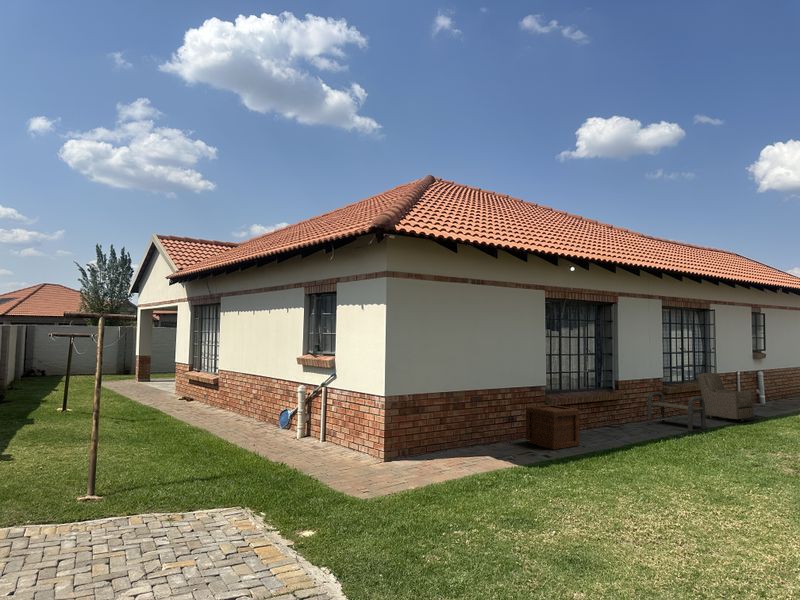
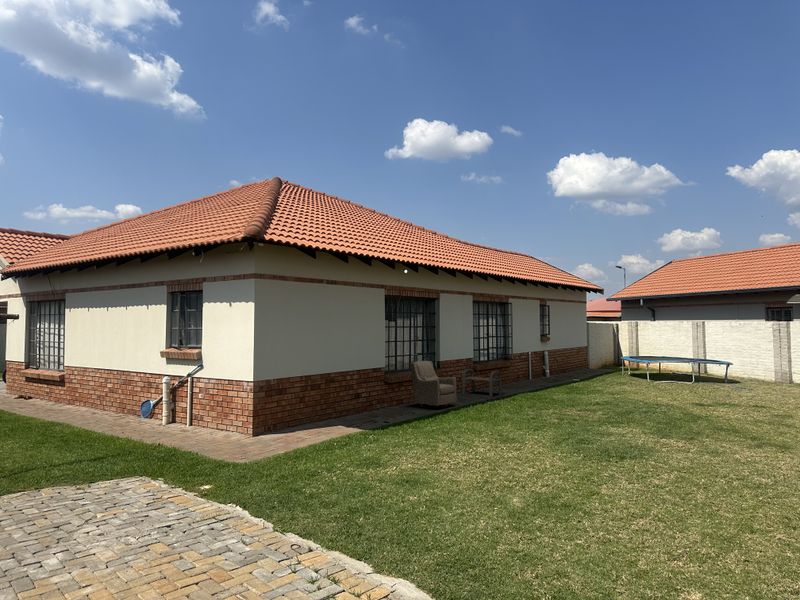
chair: present [697,373,754,422] -> present [410,361,456,408]
wooden crate: present [526,404,579,450] -> none [369,382,410,417]

